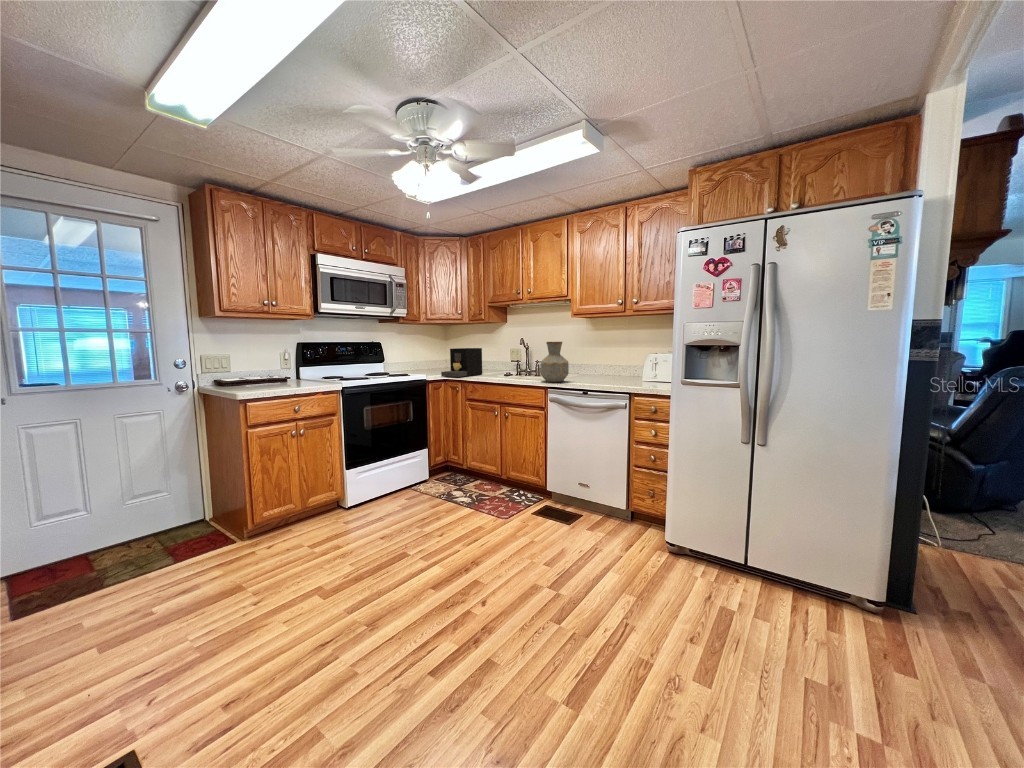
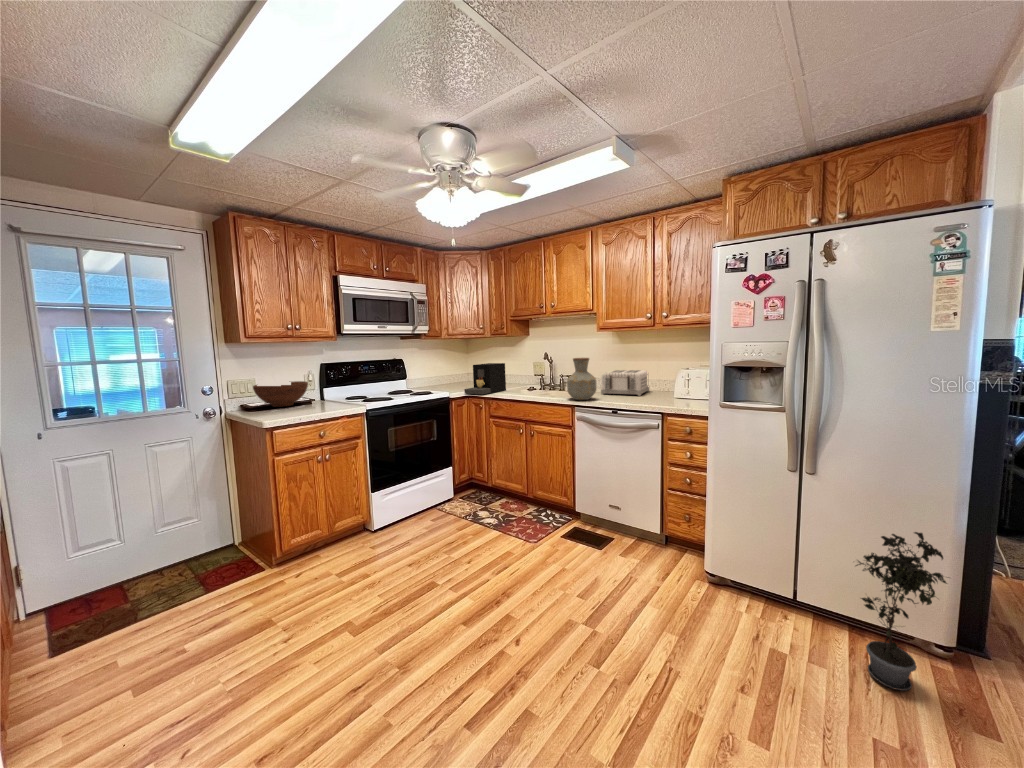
toaster: none [574,356,620,380] -> present [601,370,649,396]
fruit bowl: none [228,359,284,383] -> present [253,381,308,407]
potted plant: none [795,493,879,639] -> present [856,532,947,691]

